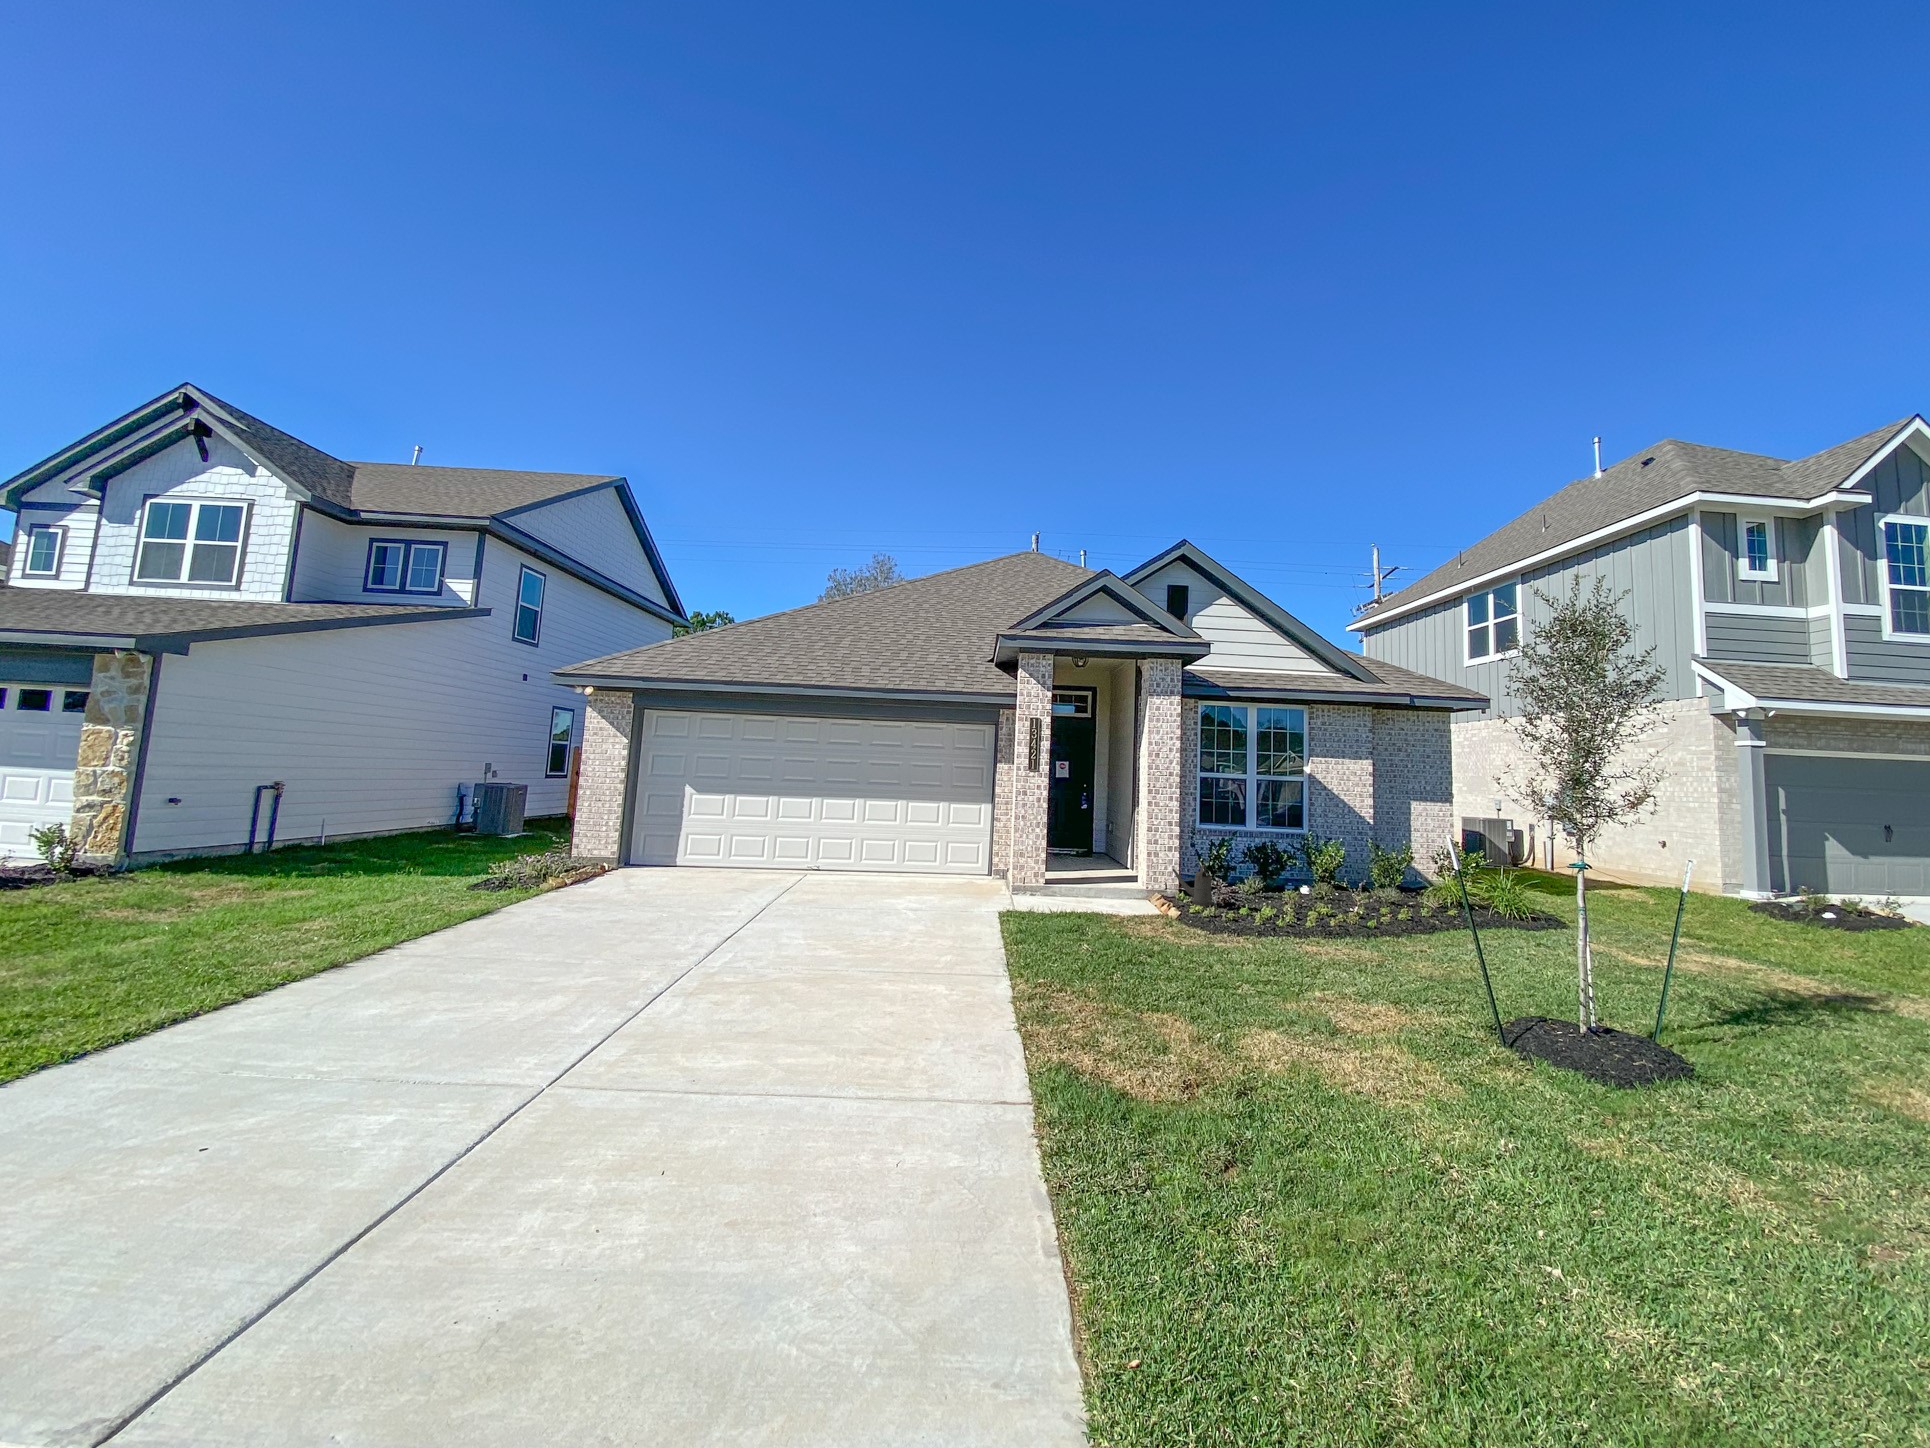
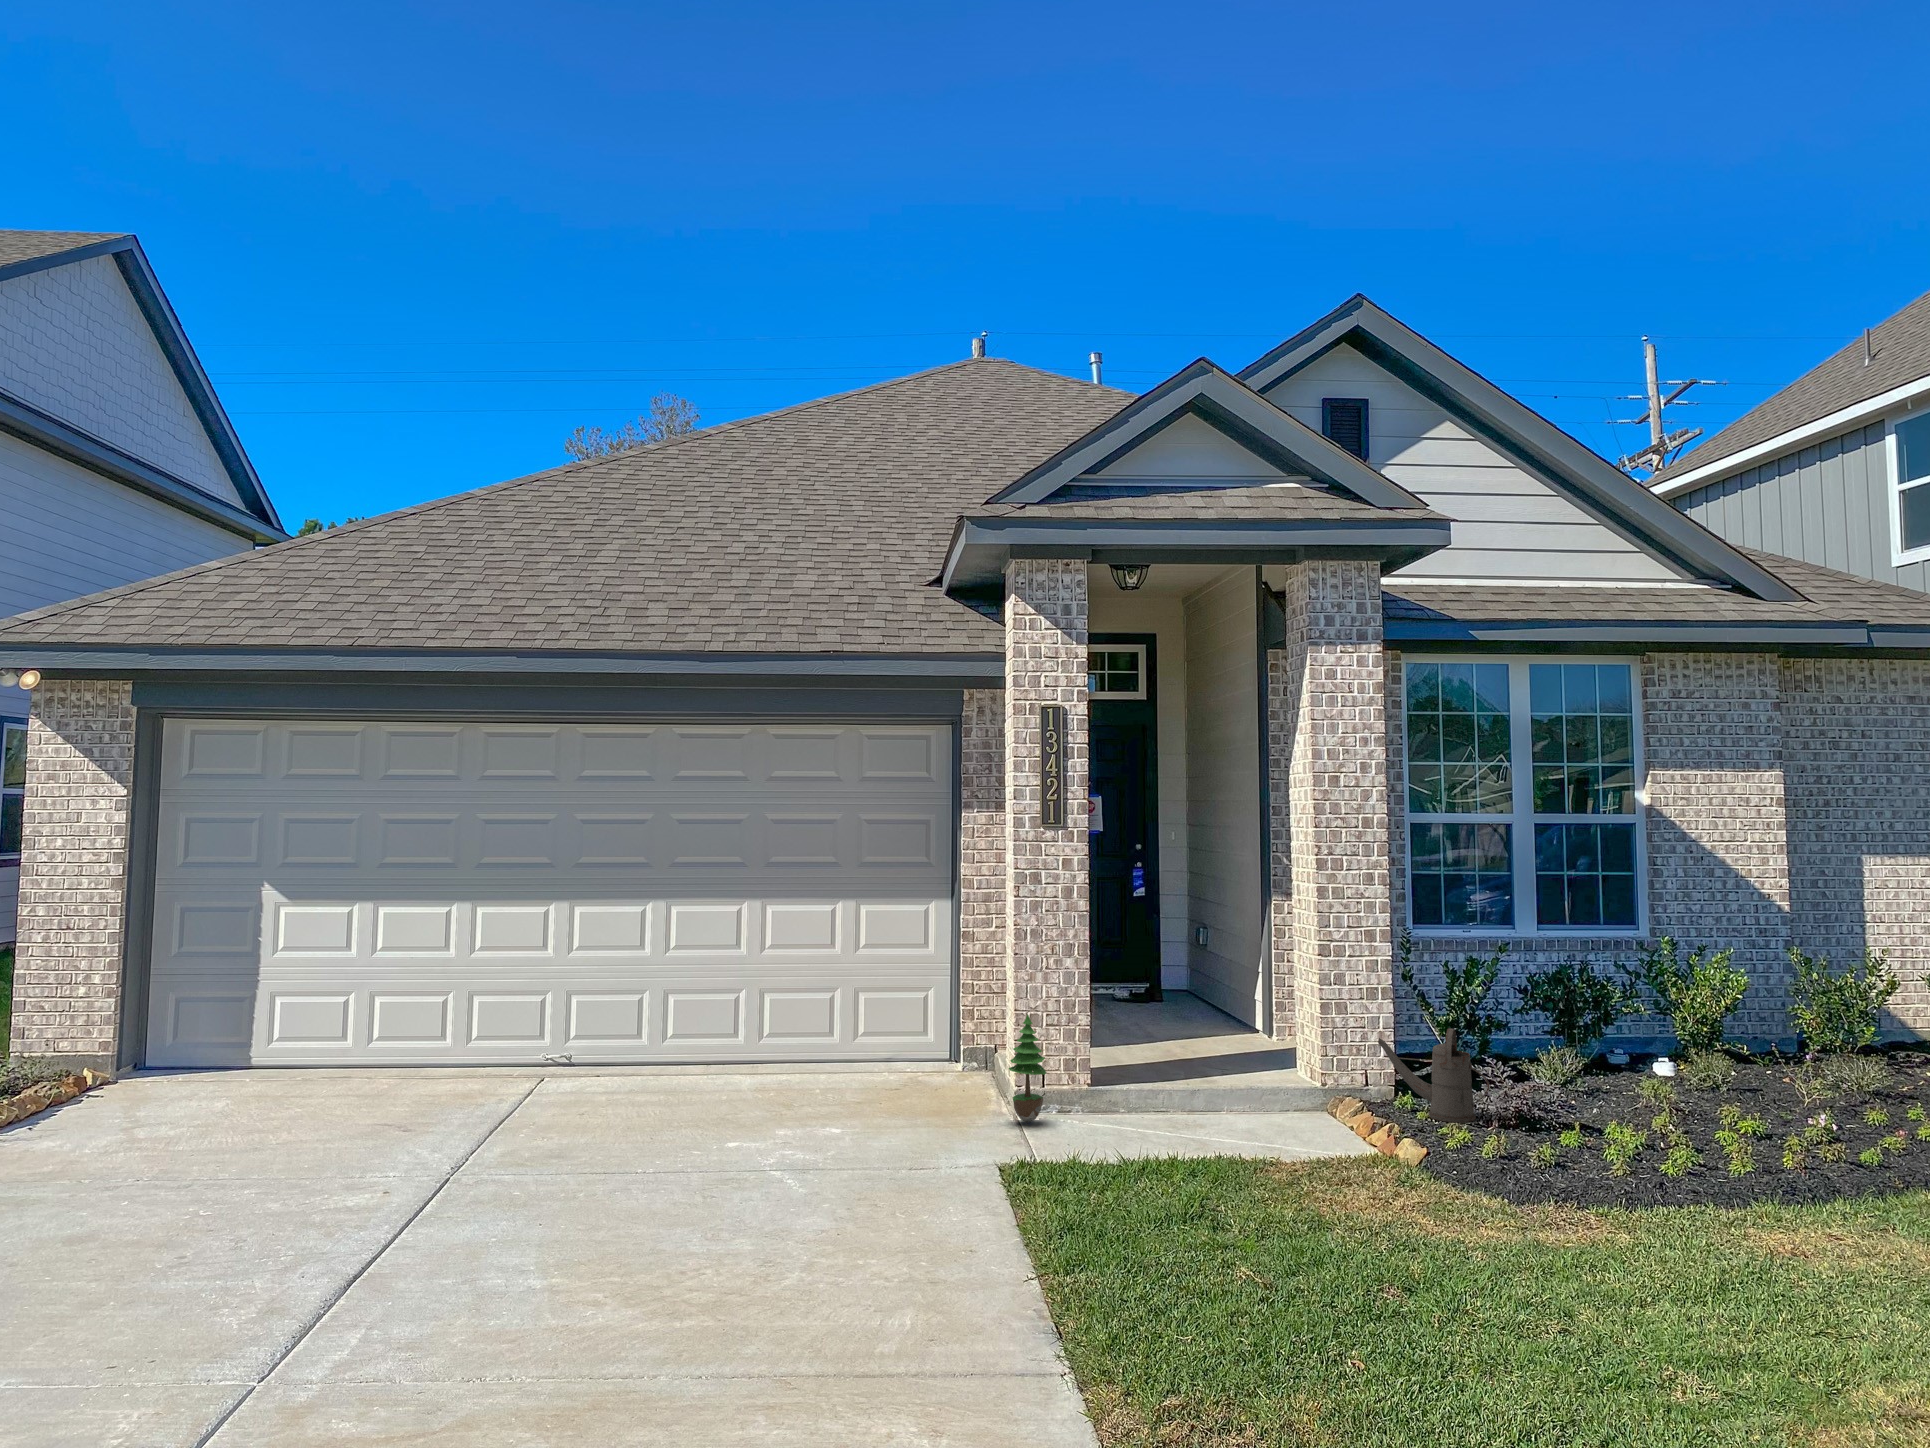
potted tree: none [1010,851,1027,898] -> present [1009,1015,1047,1123]

